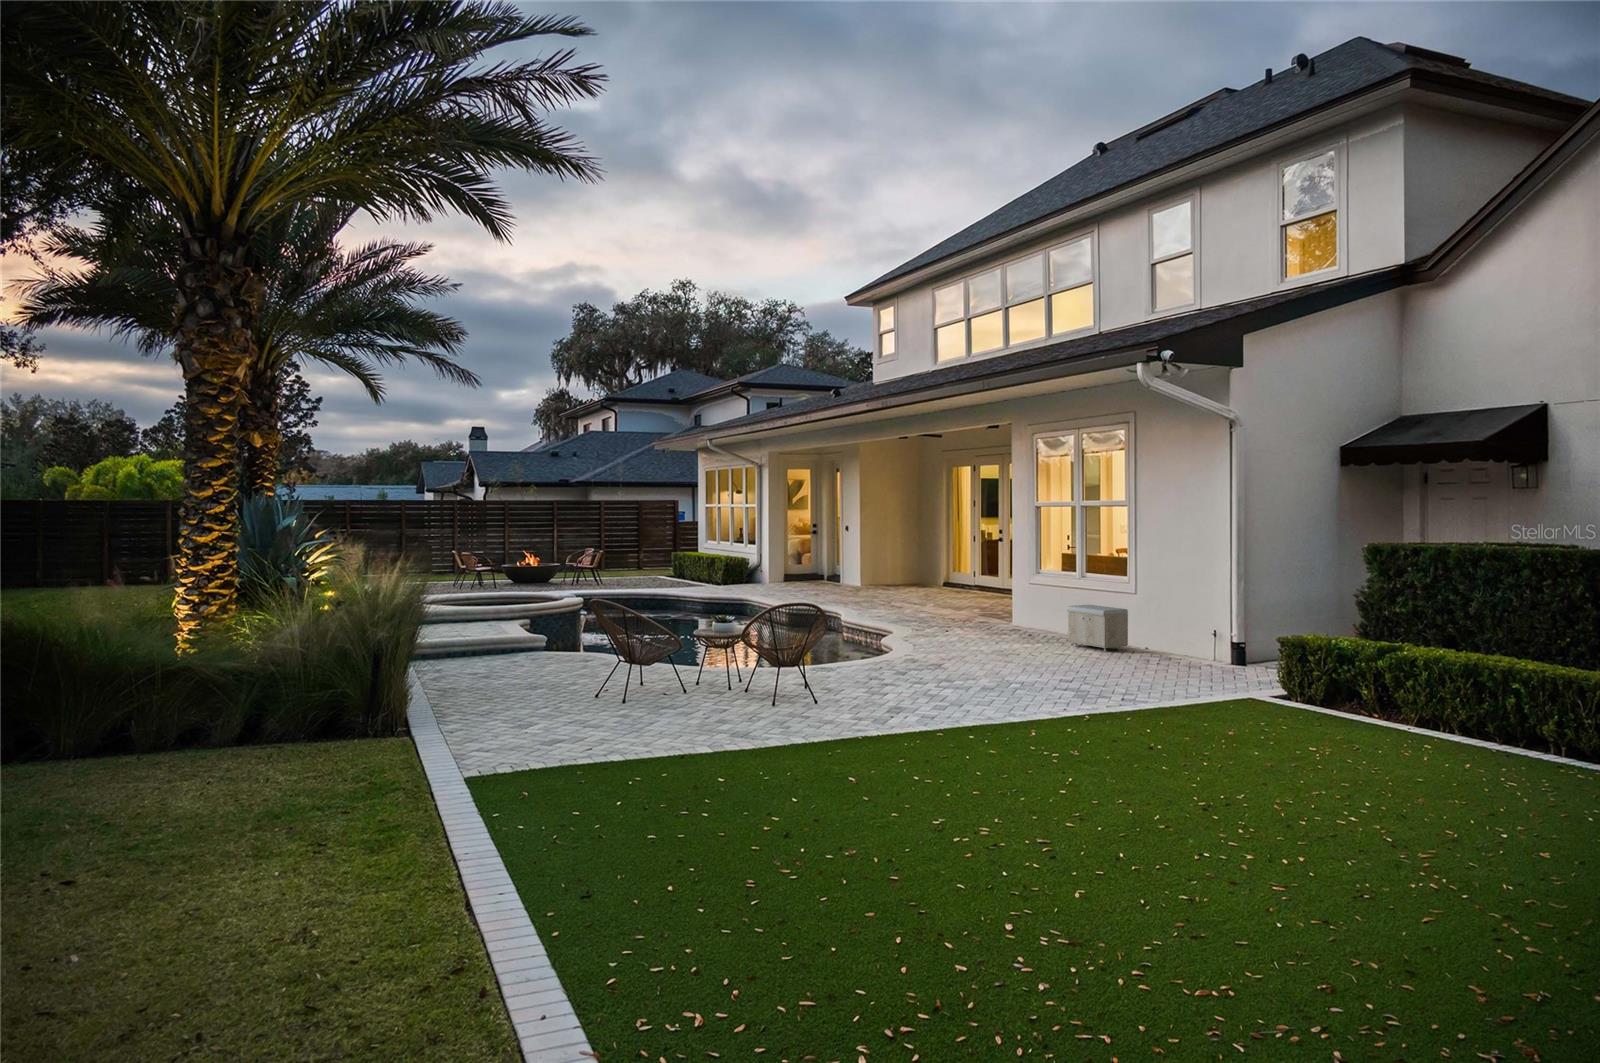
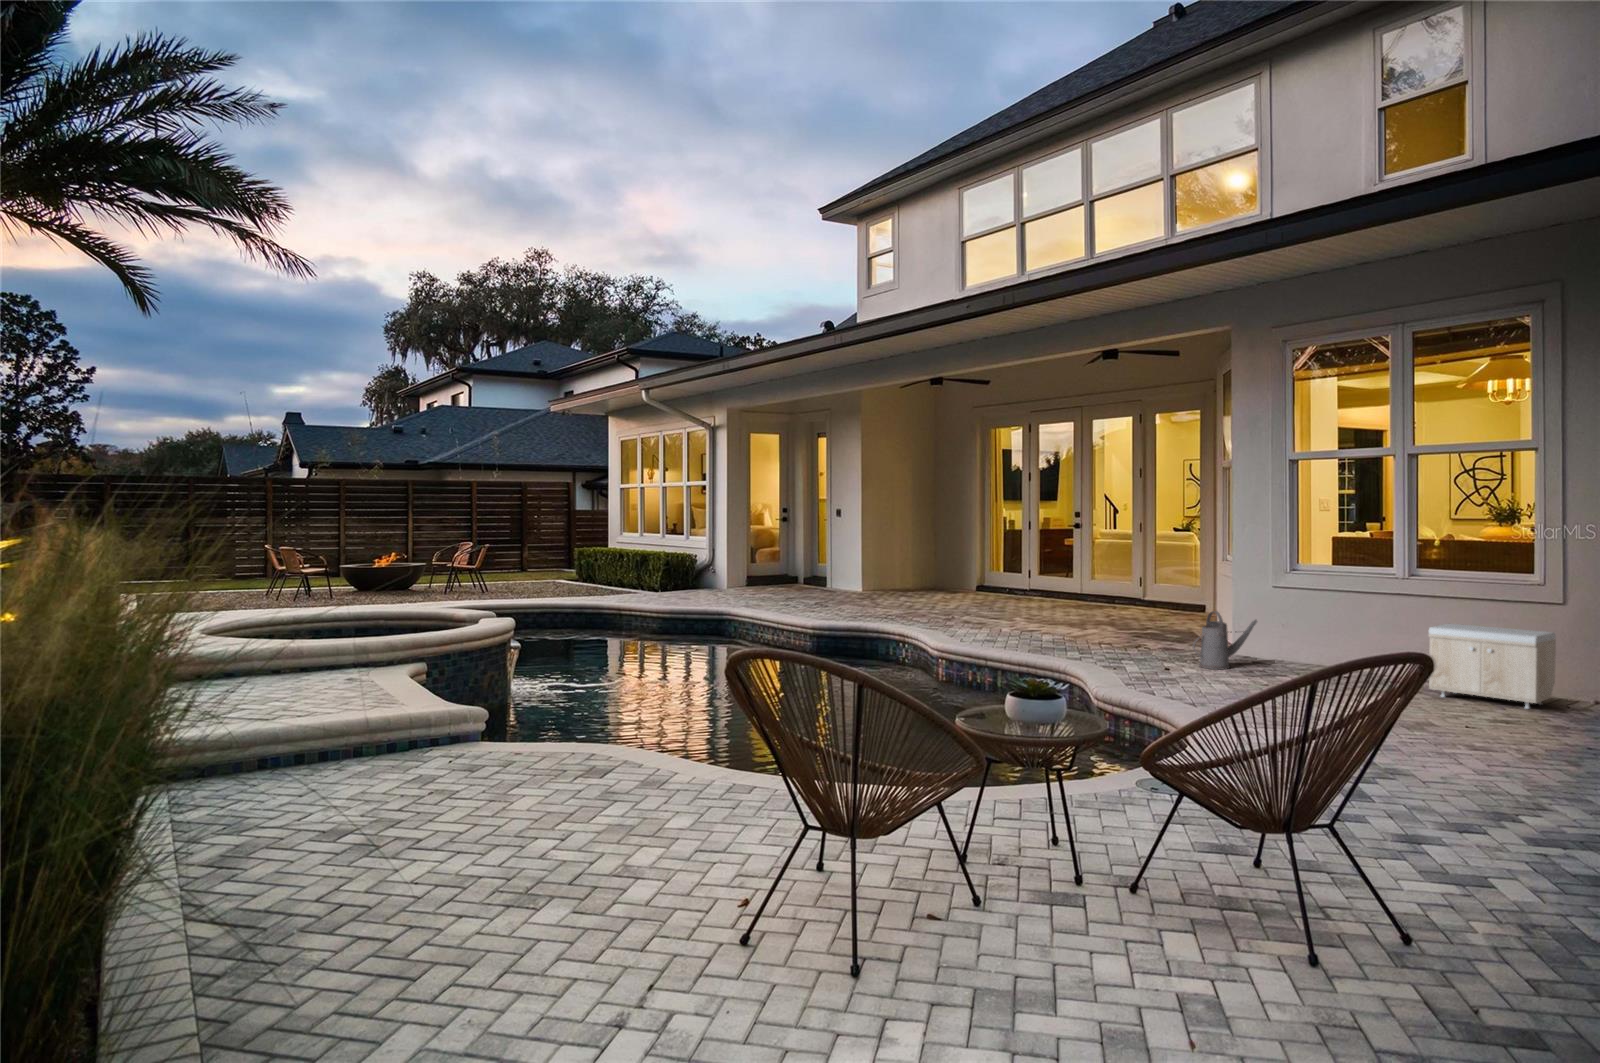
watering can: none [972,597,1015,633] -> present [1193,611,1257,669]

